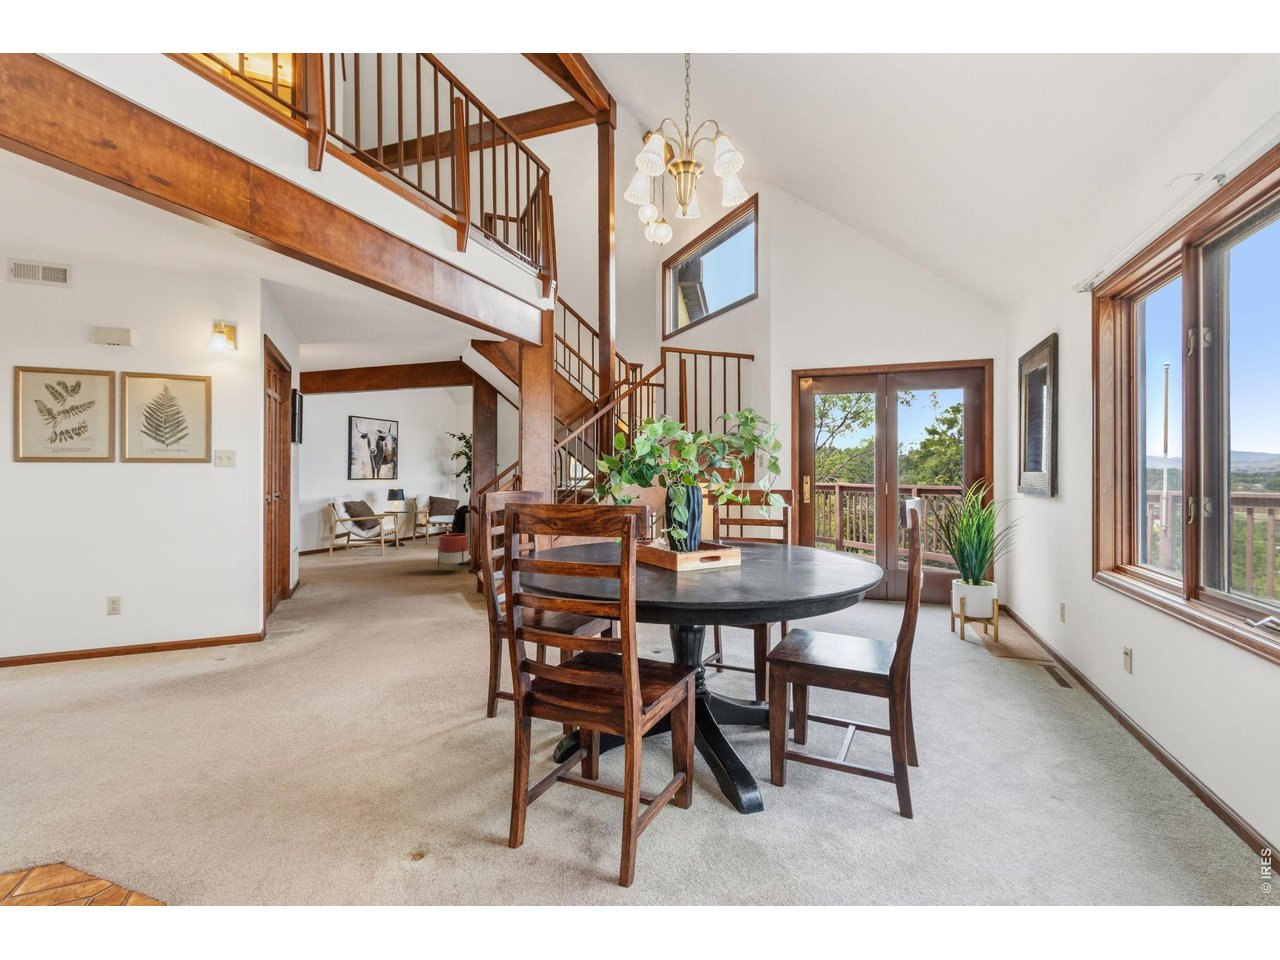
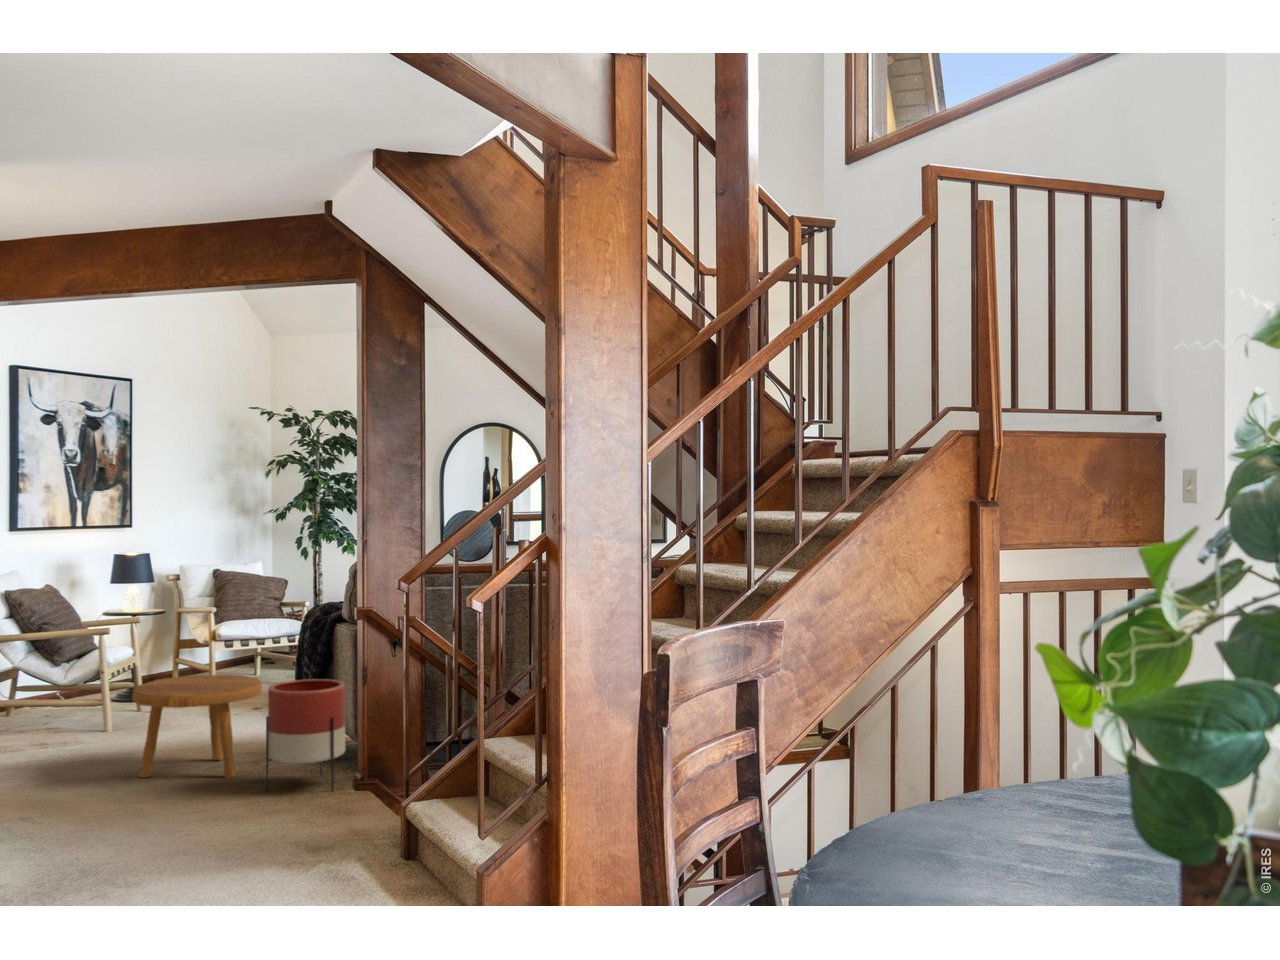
footstool: none [389,533,439,570] -> present [132,675,262,778]

